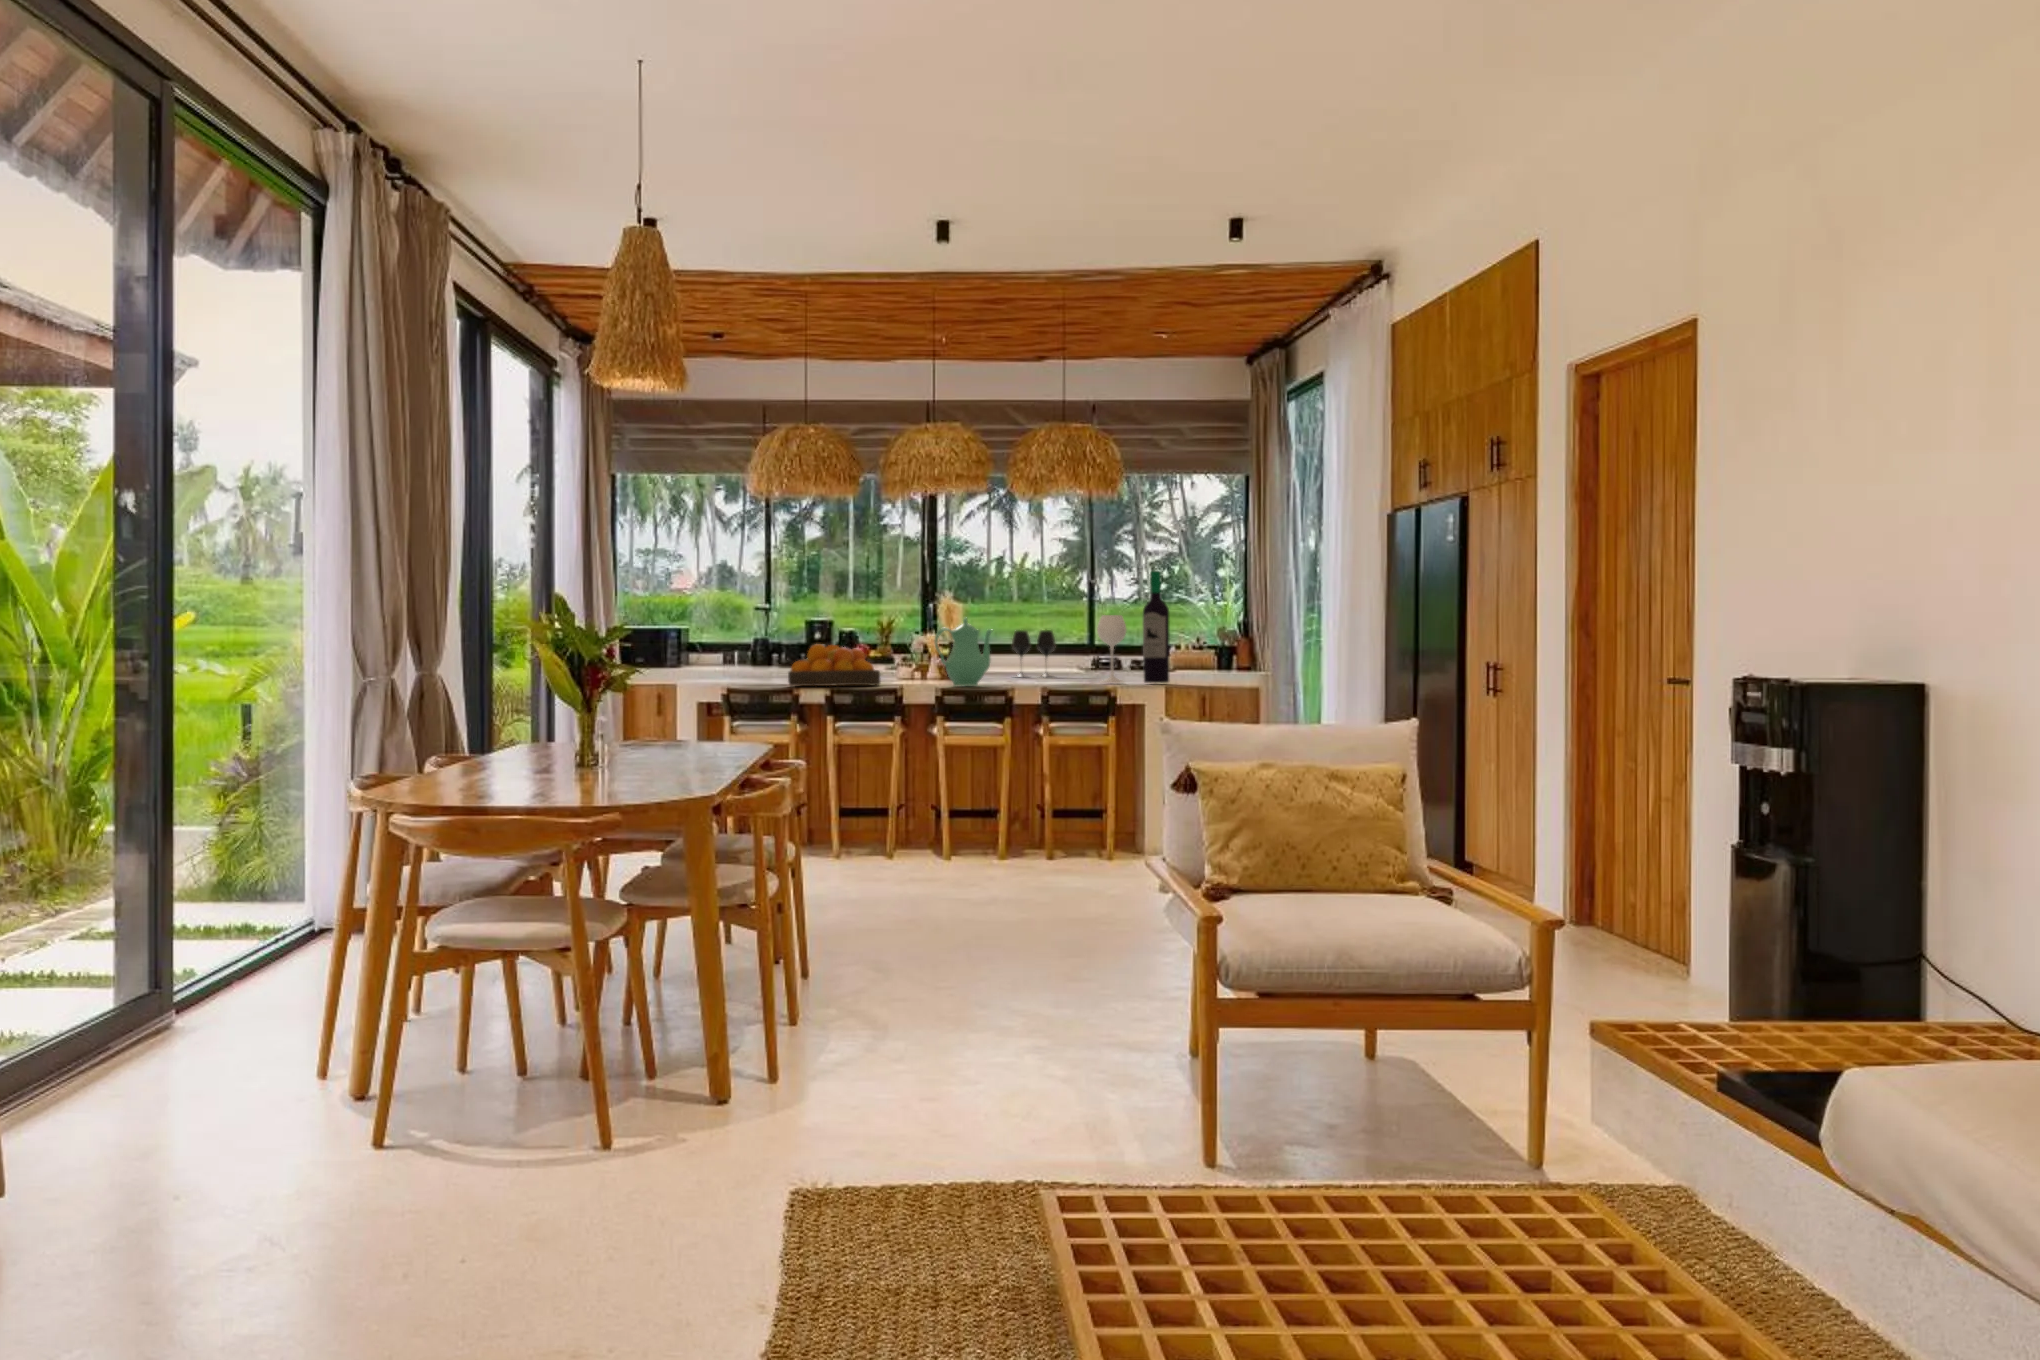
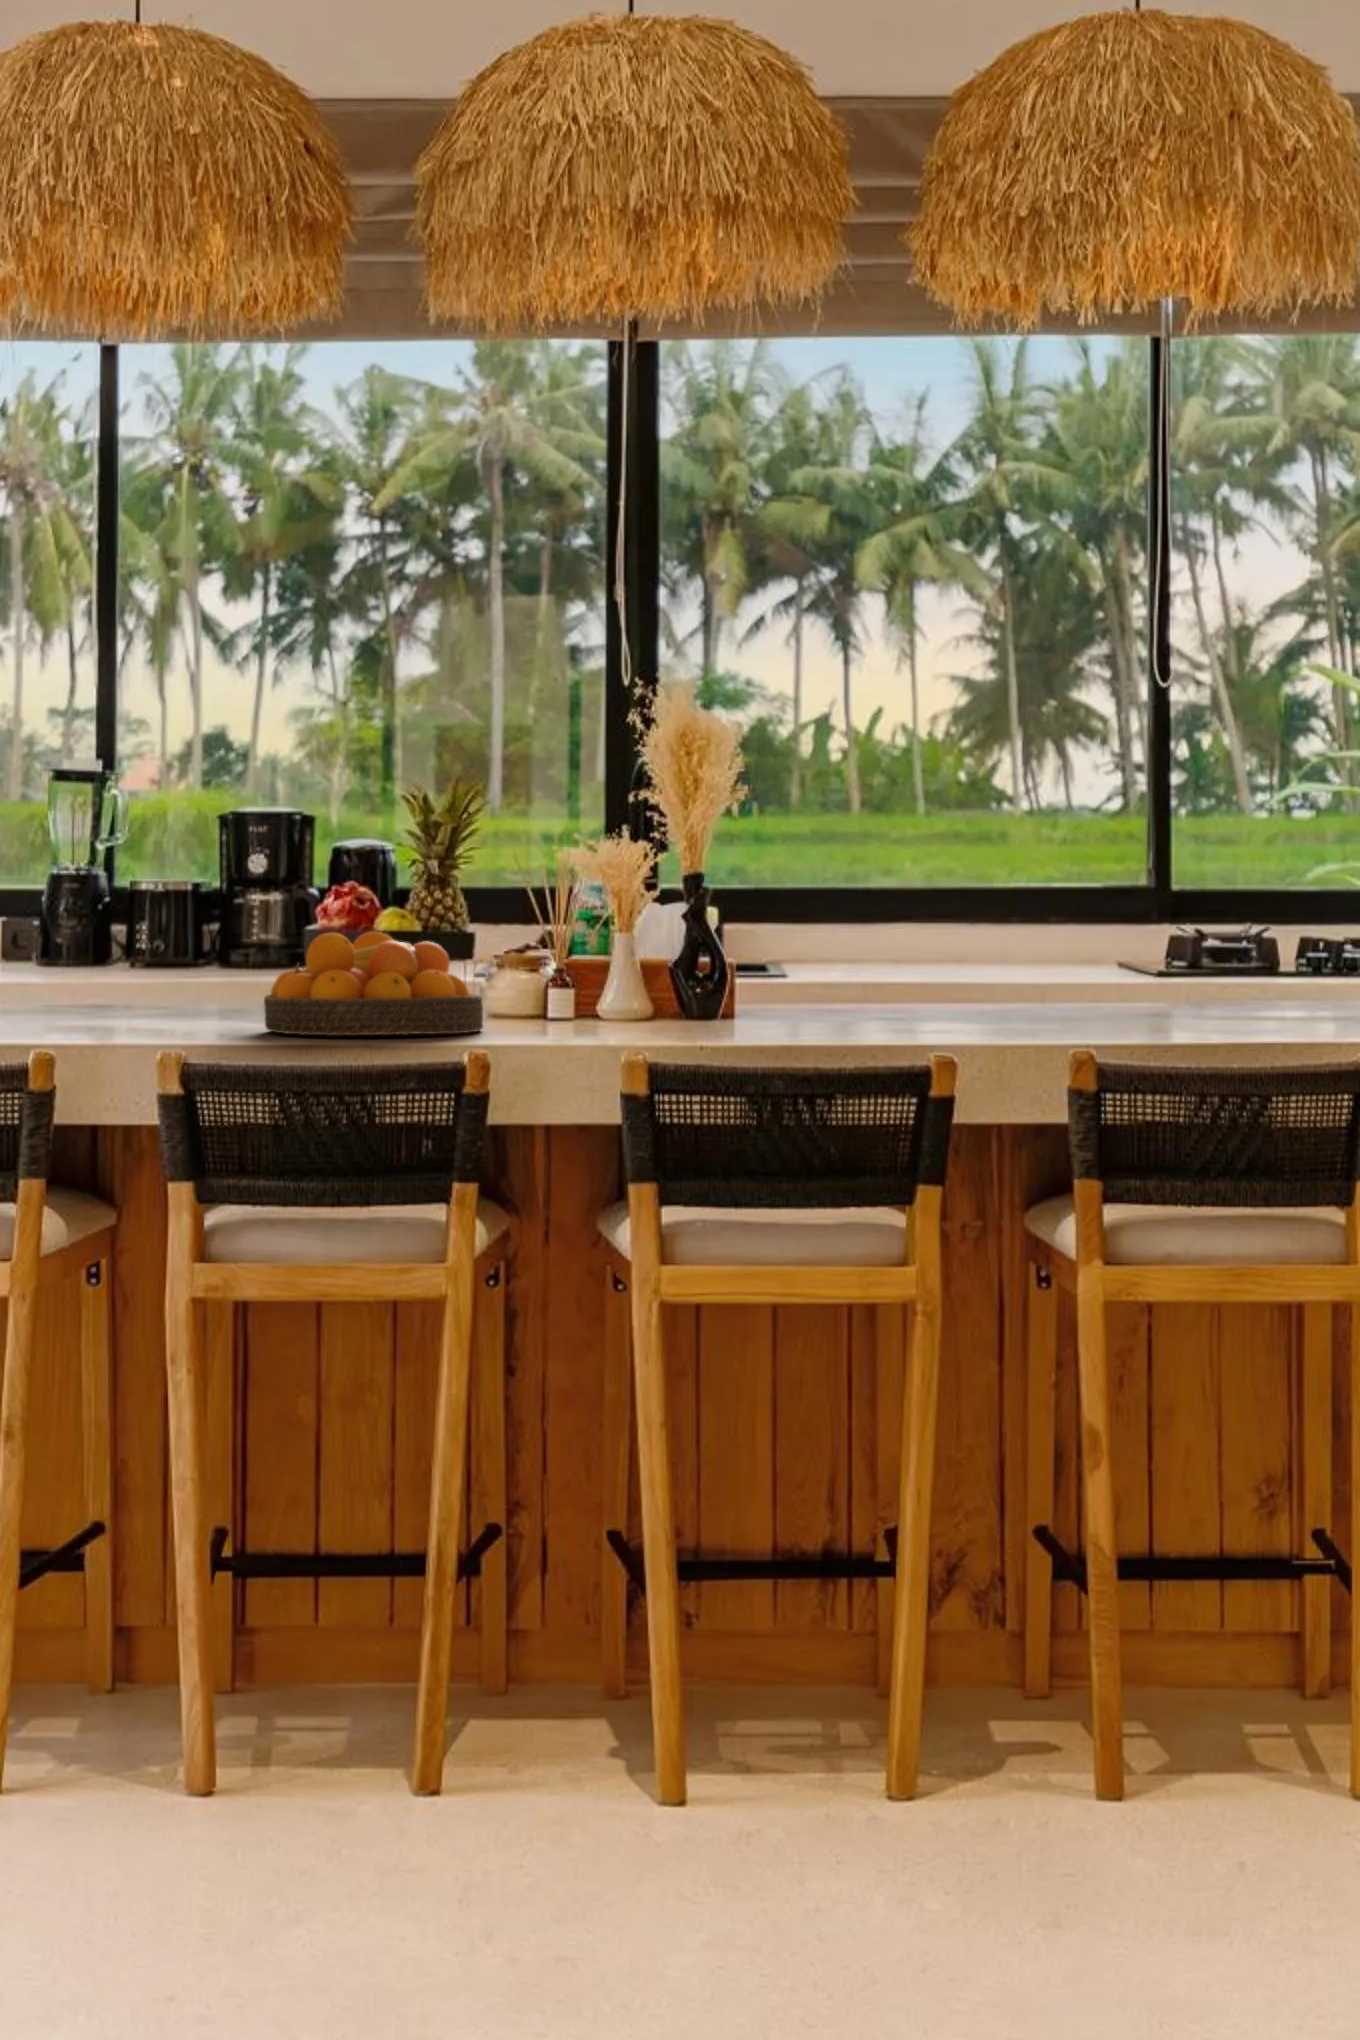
wine bottle: present [1097,570,1170,683] -> none [1012,755,1195,1039]
teapot: present [934,618,993,686] -> none [600,873,750,1044]
wine glass: present [1012,630,1056,677] -> none [827,884,929,989]

